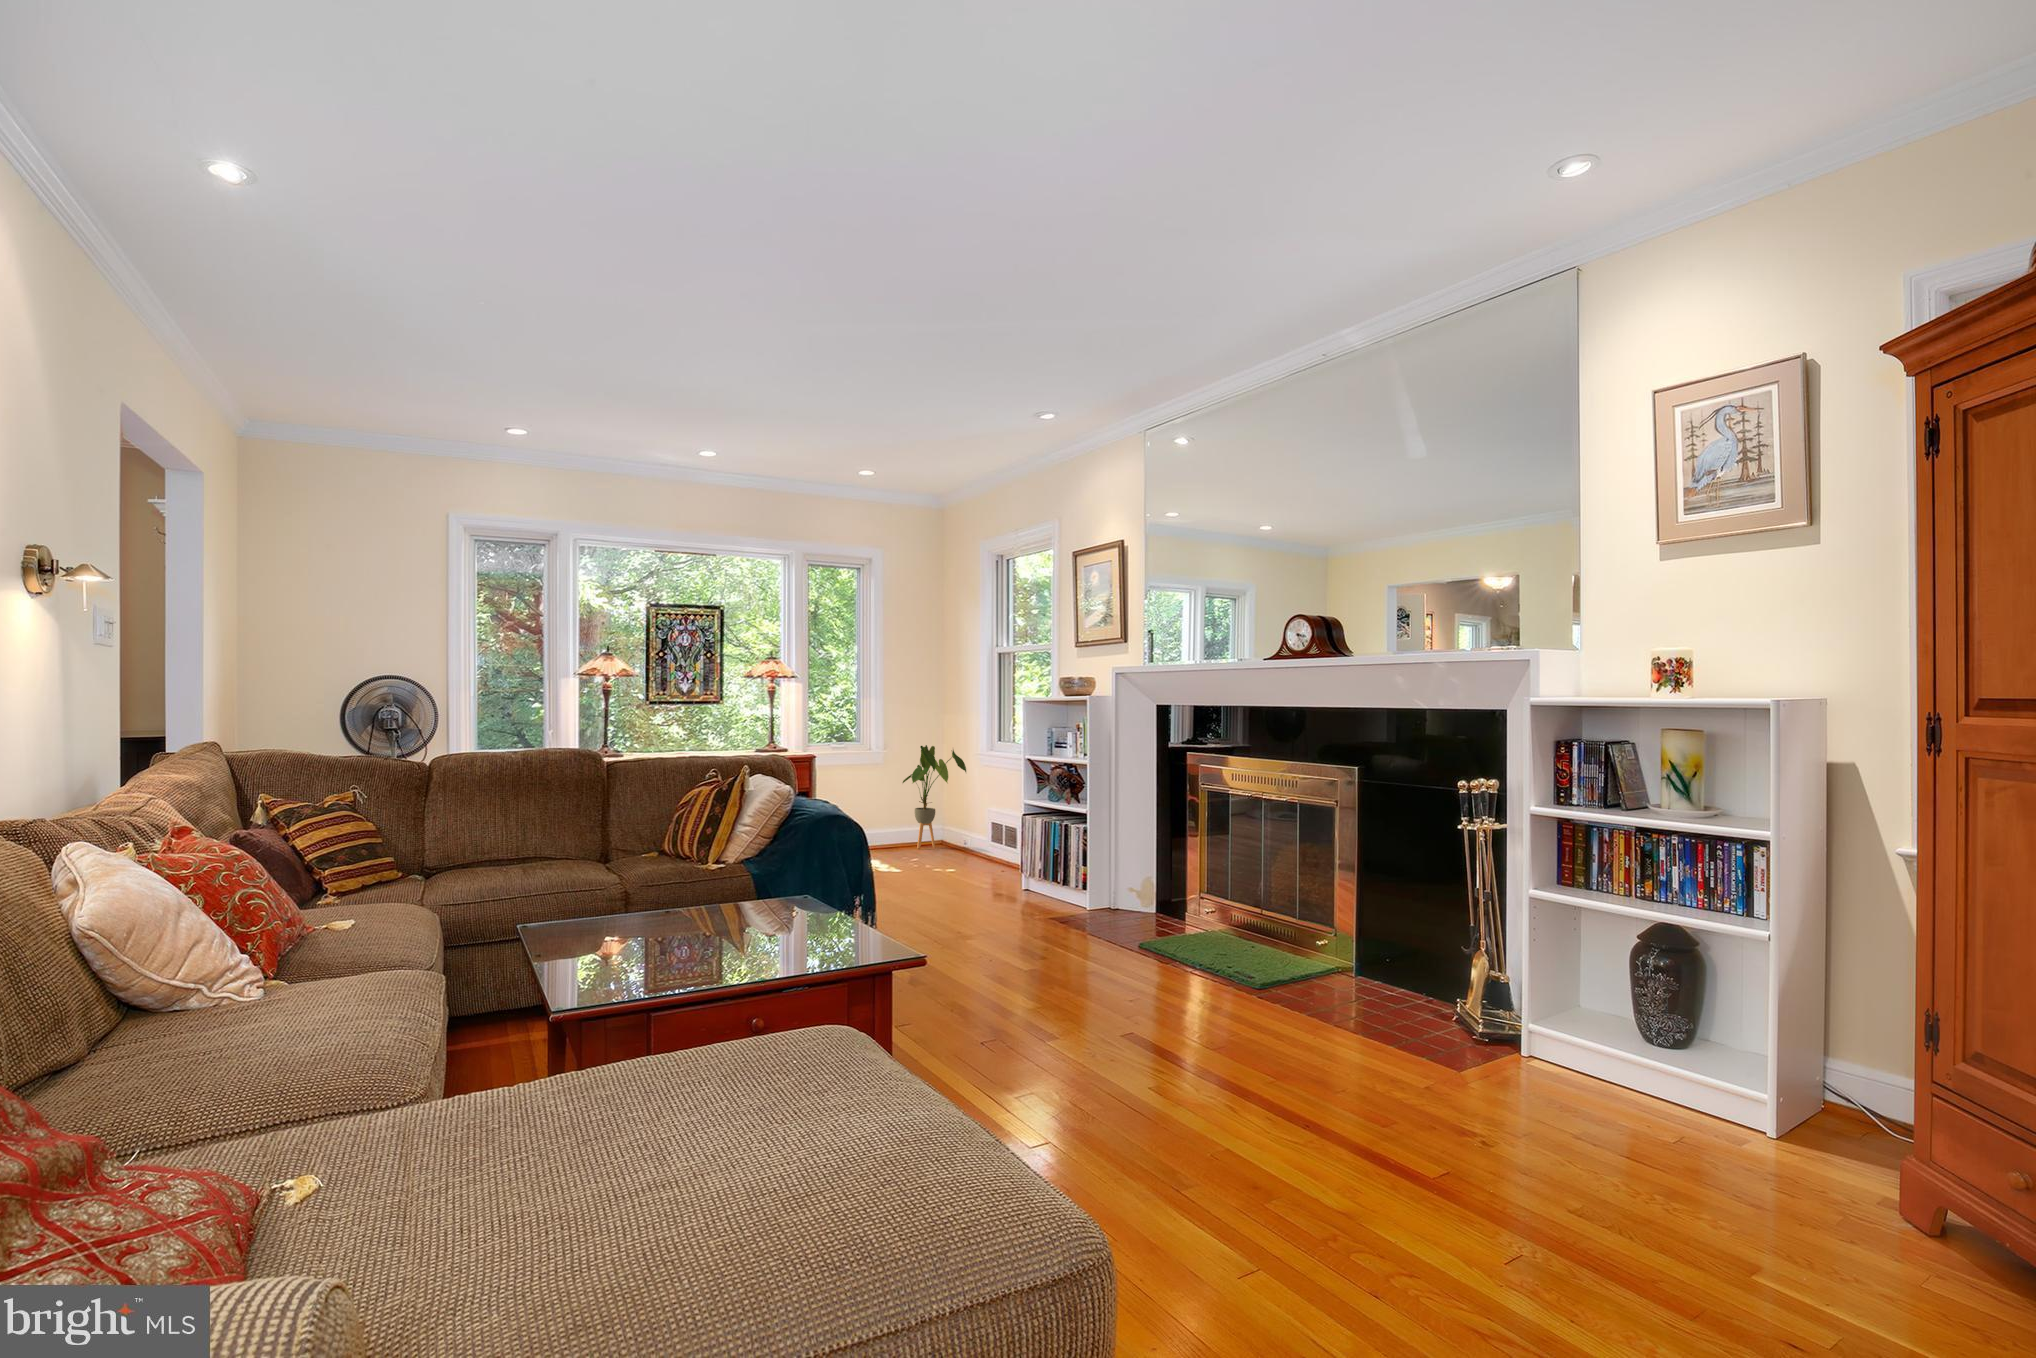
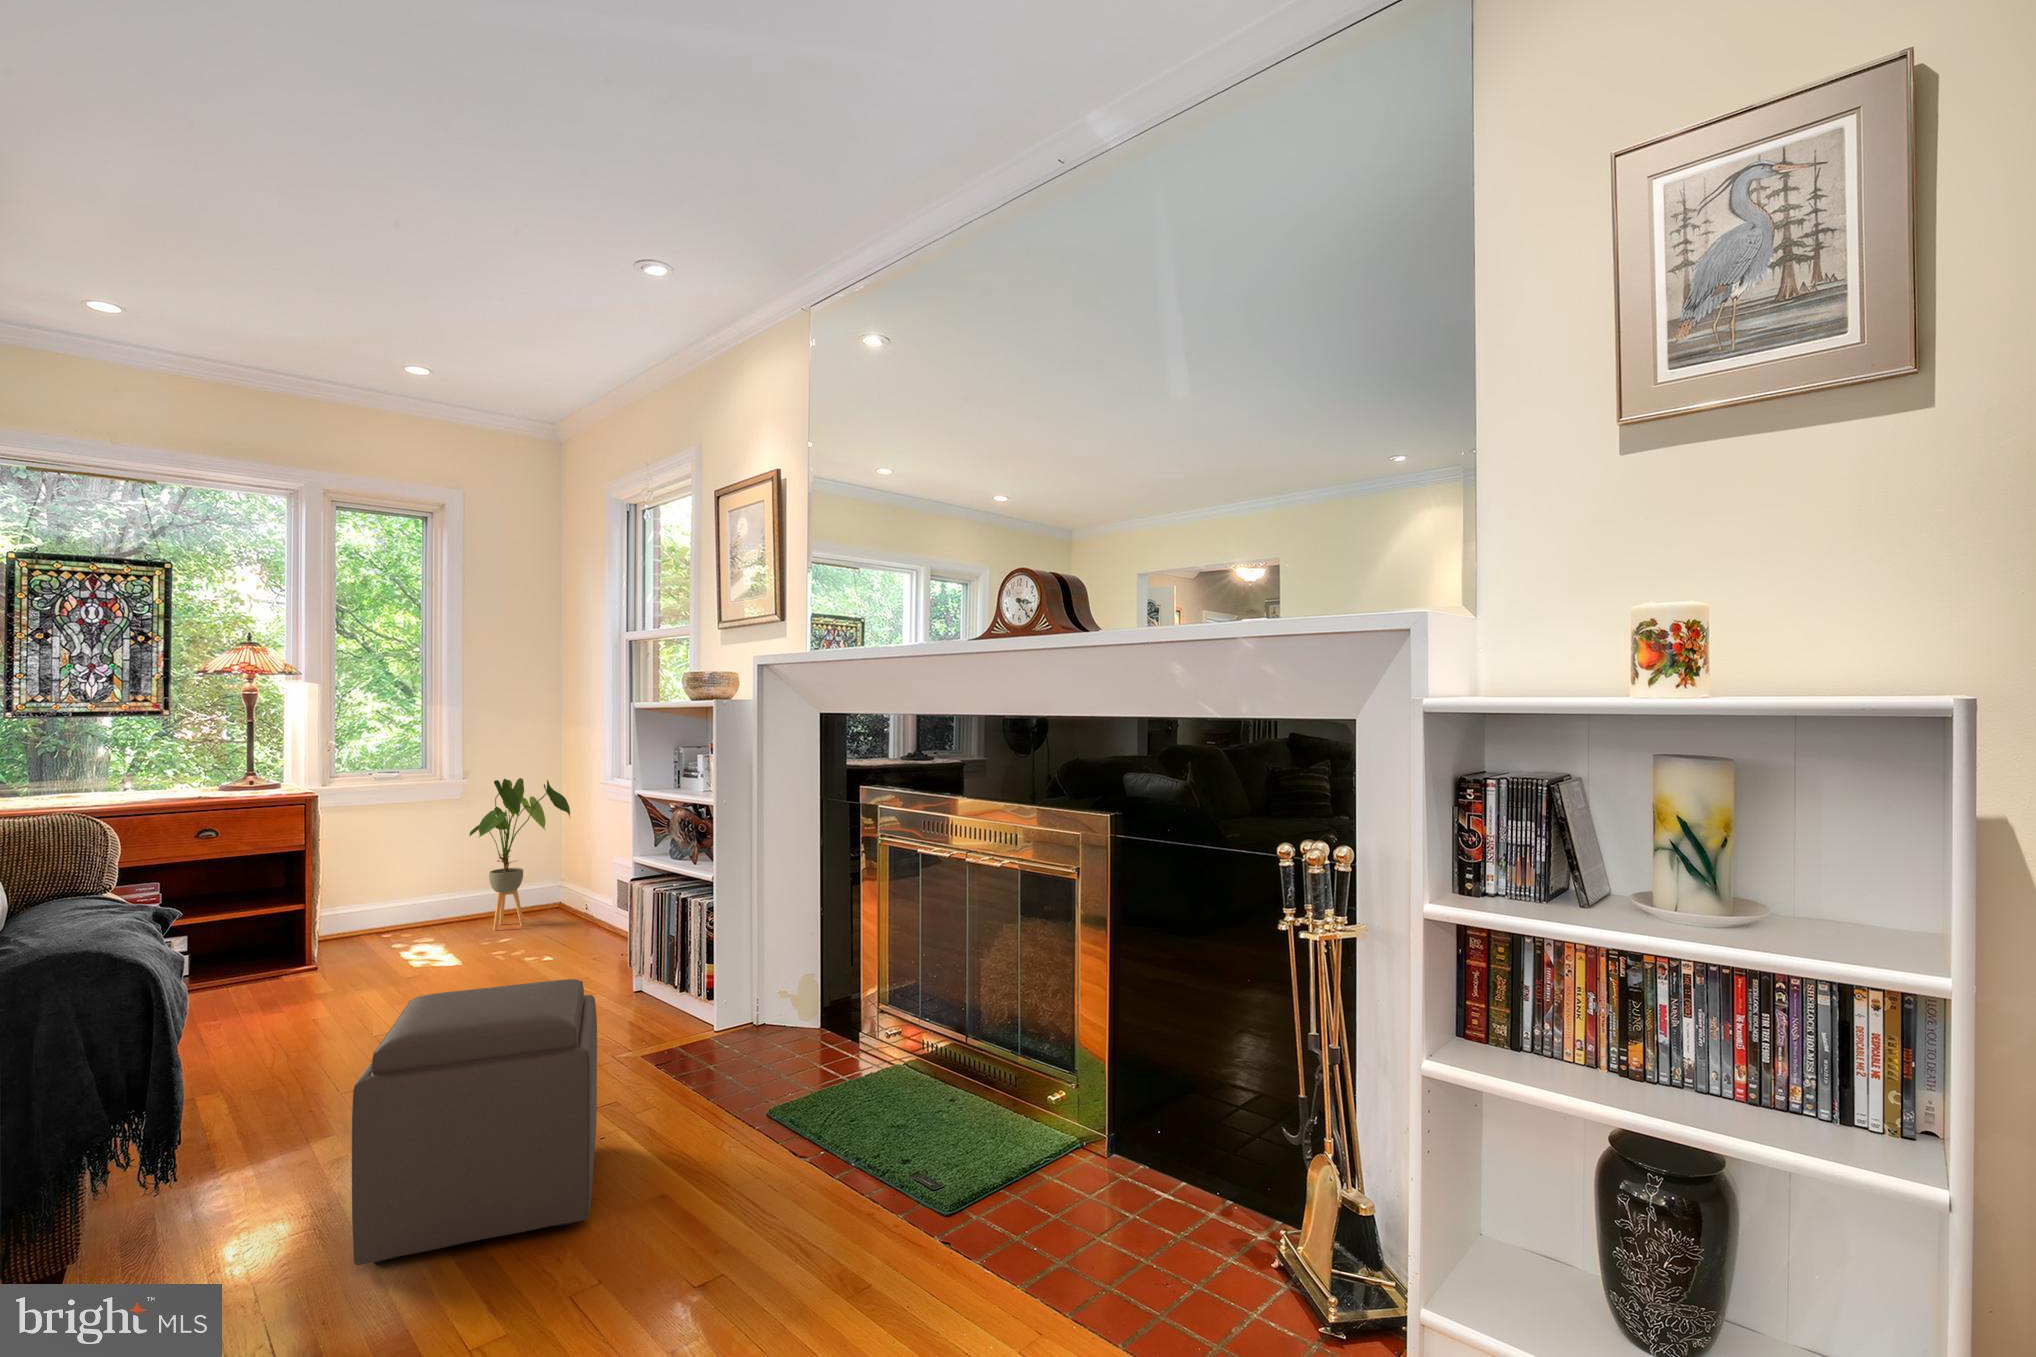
ottoman: none [943,844,1055,967] -> present [352,979,597,1265]

